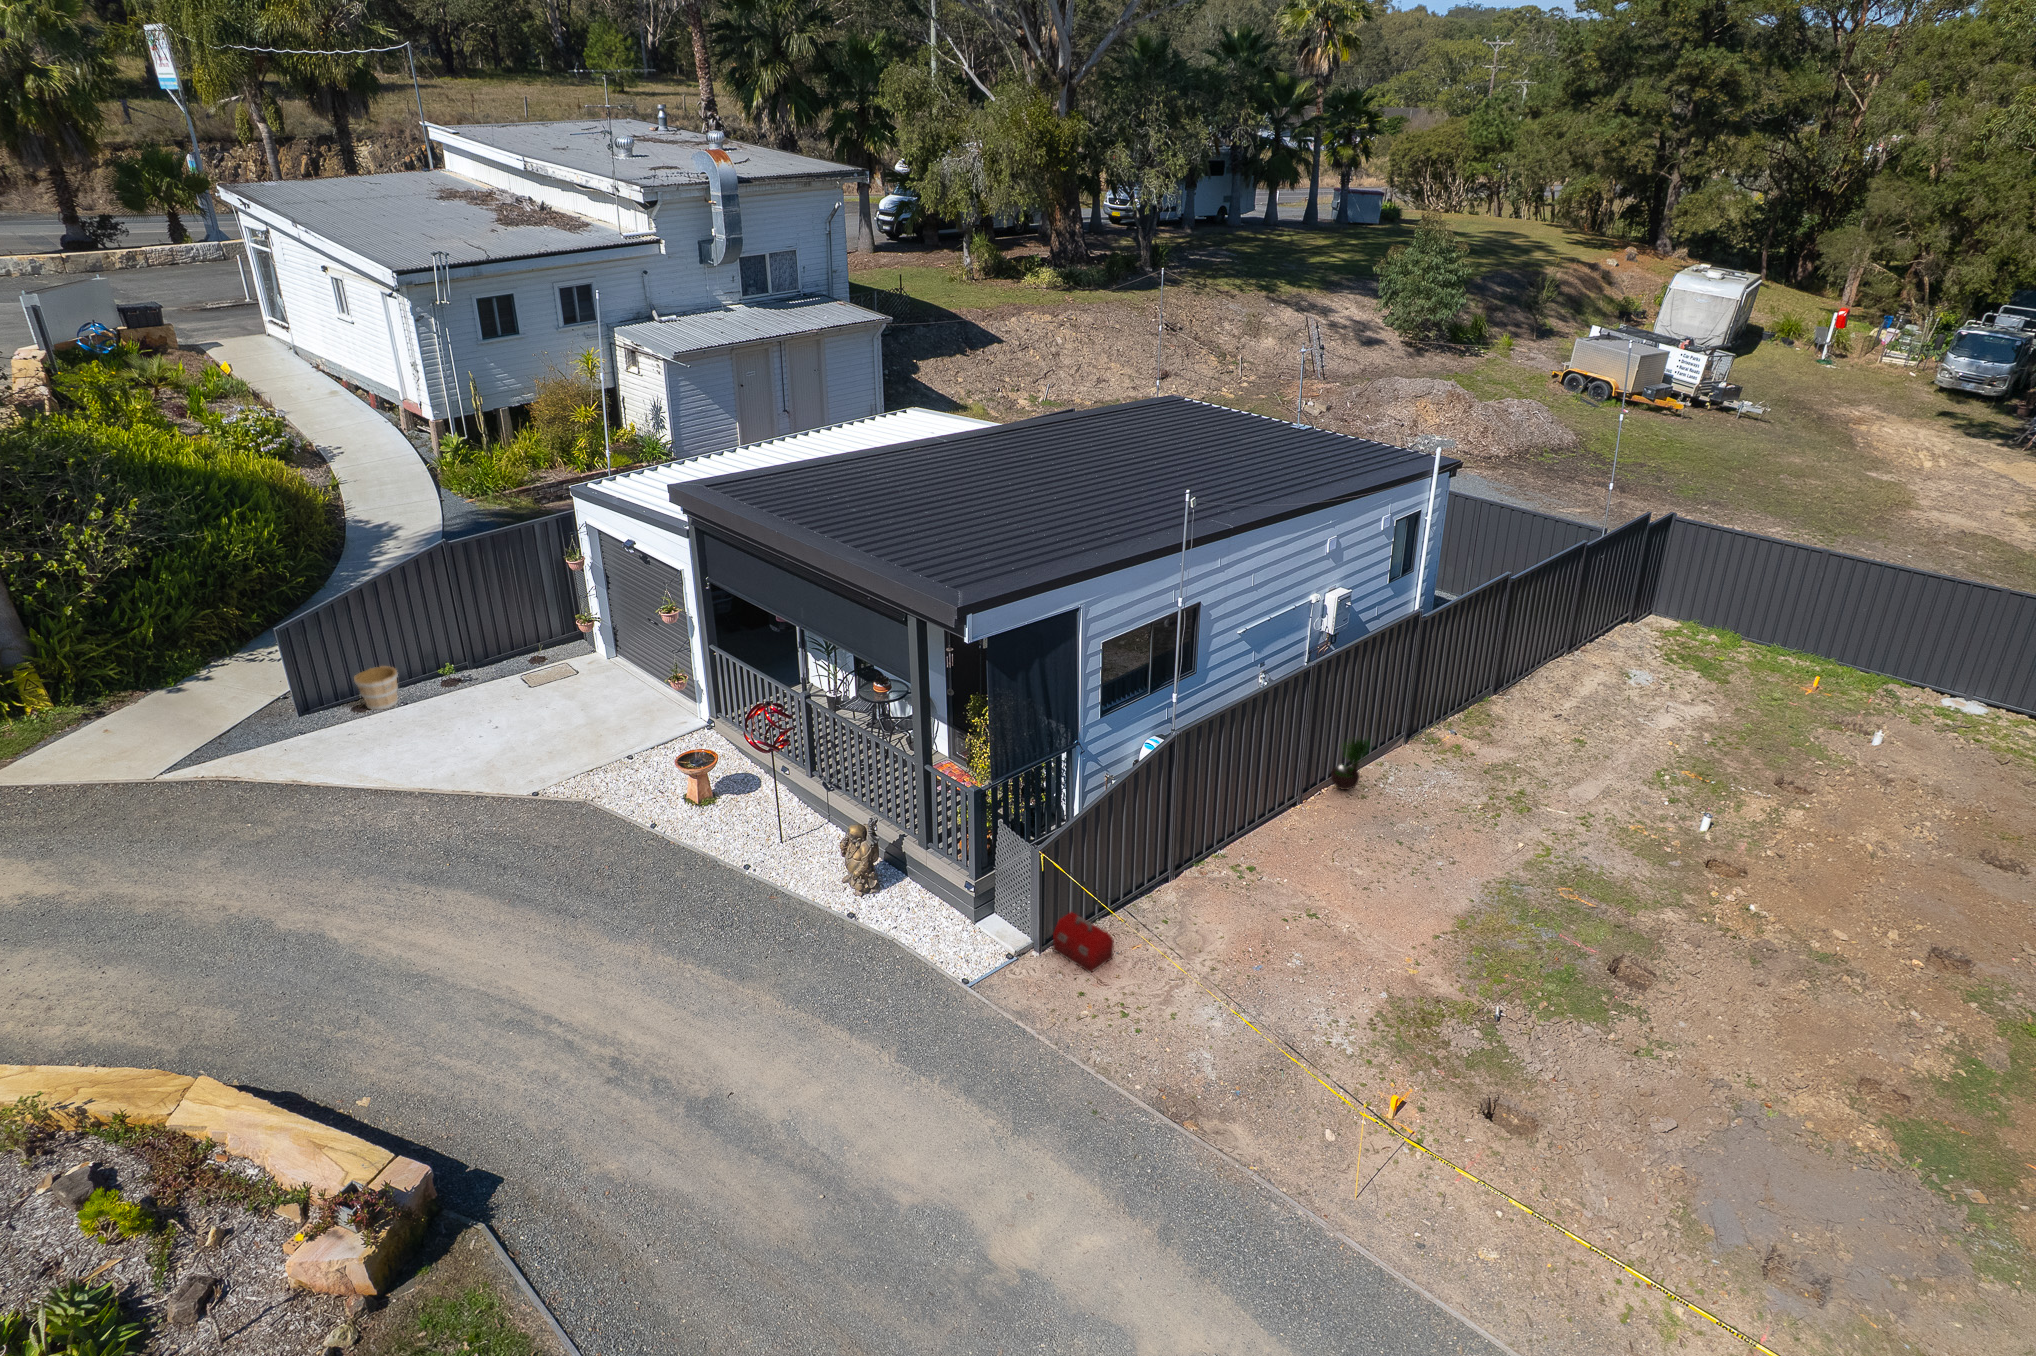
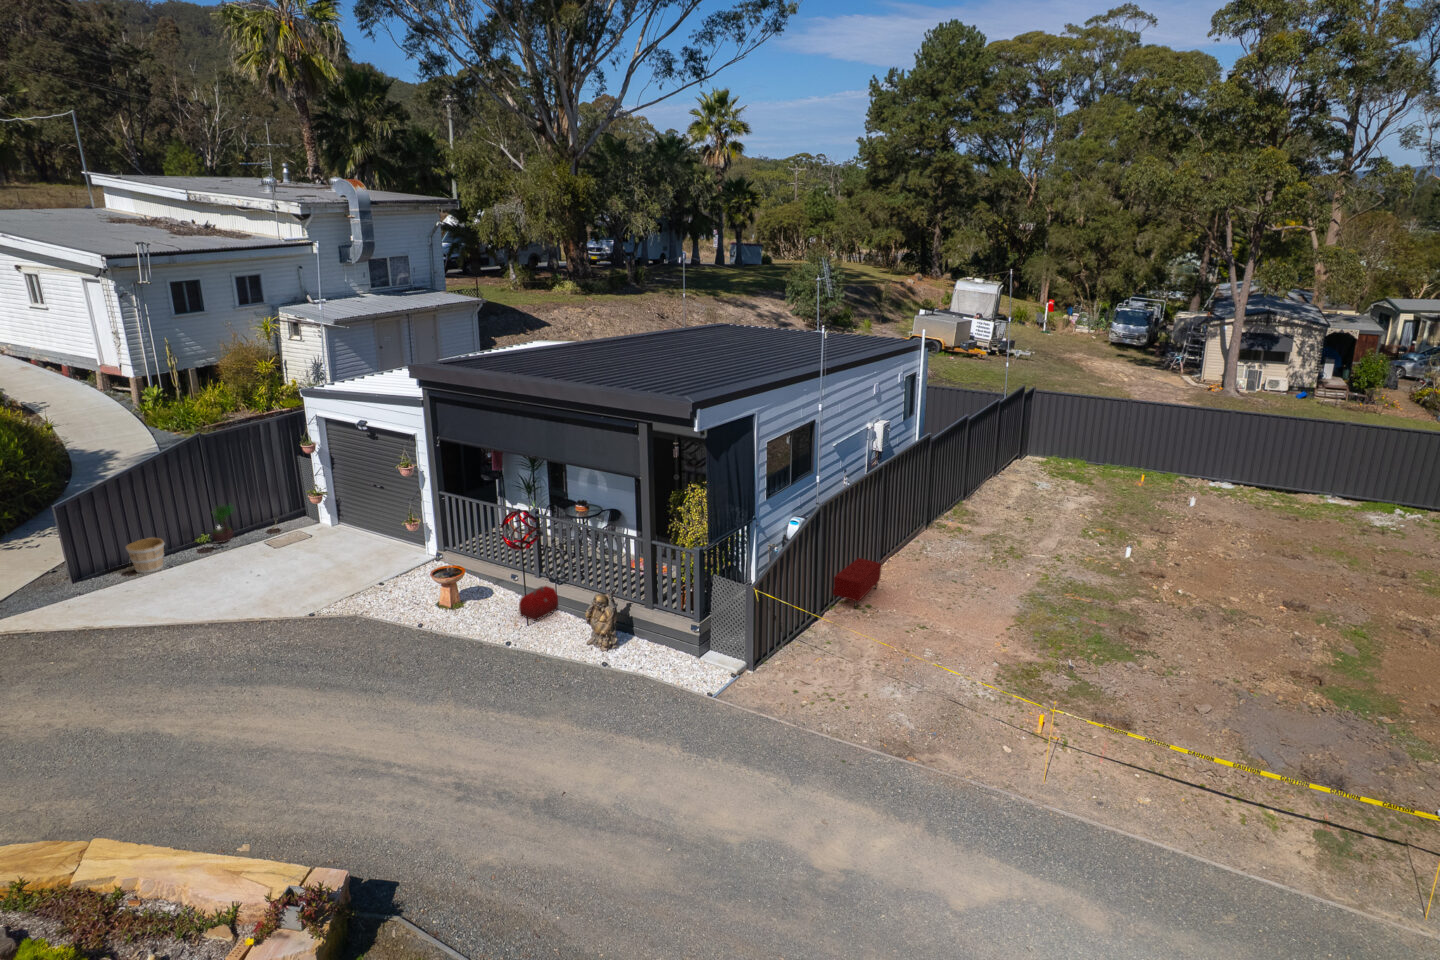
potted tree: present [1331,740,1371,790] -> present [212,505,233,543]
bench: none [1206,792,1295,875] -> present [831,558,881,609]
toolbox: present [1053,912,1114,973] -> present [519,586,558,621]

